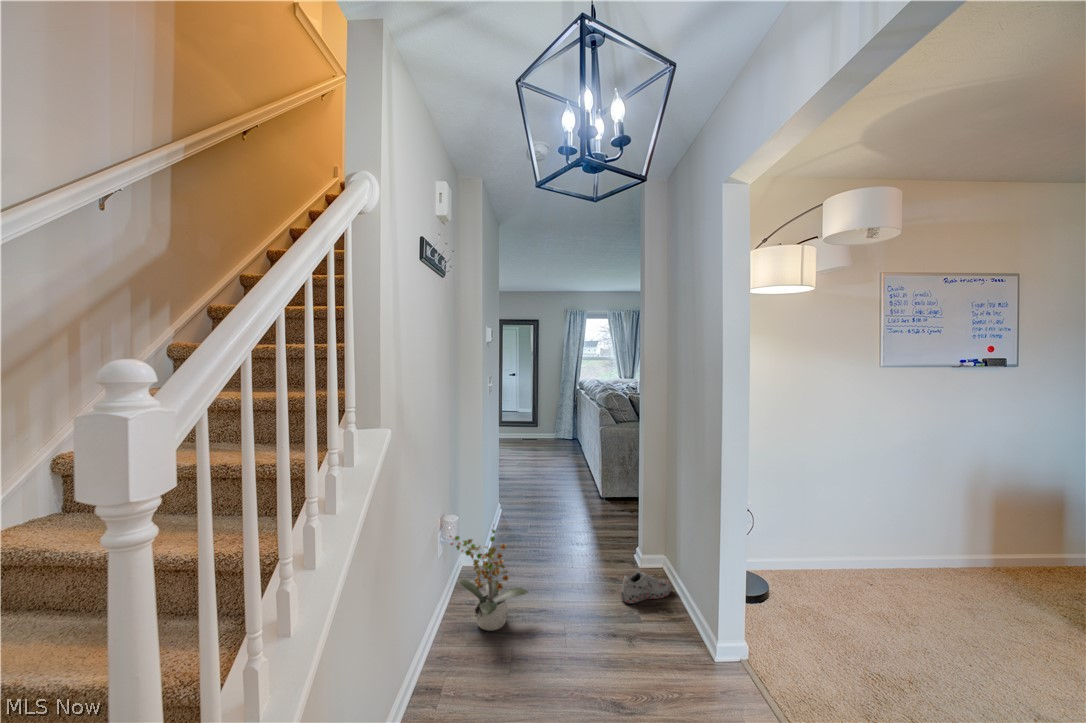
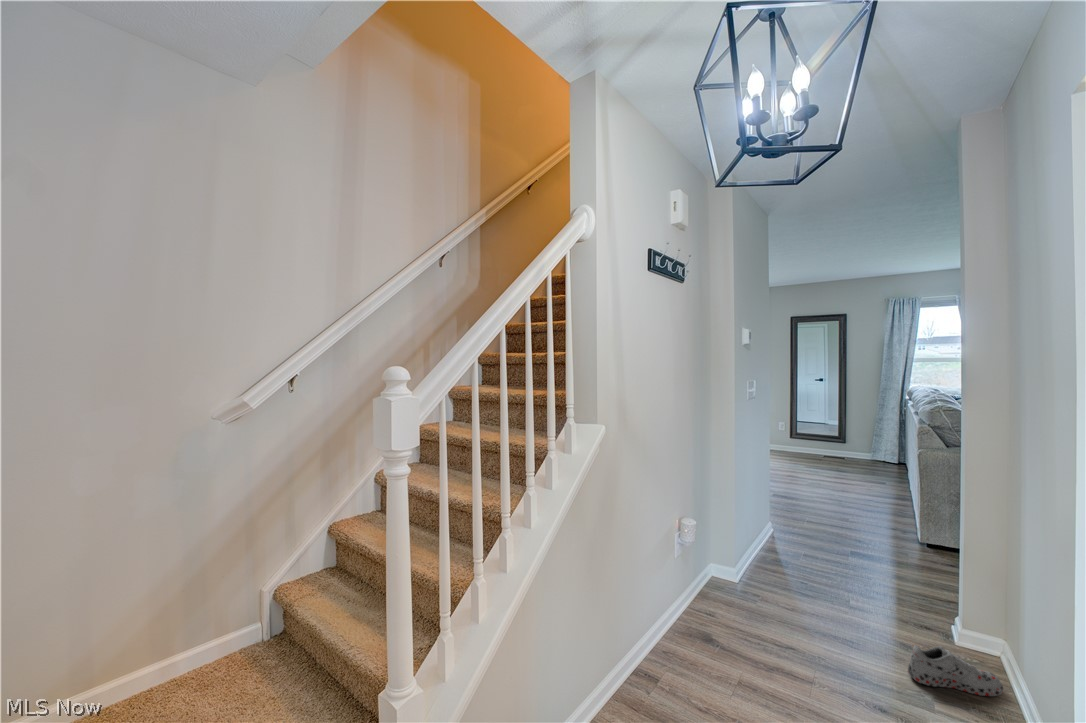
potted plant: present [450,525,528,631] -> none [684,538,771,649]

